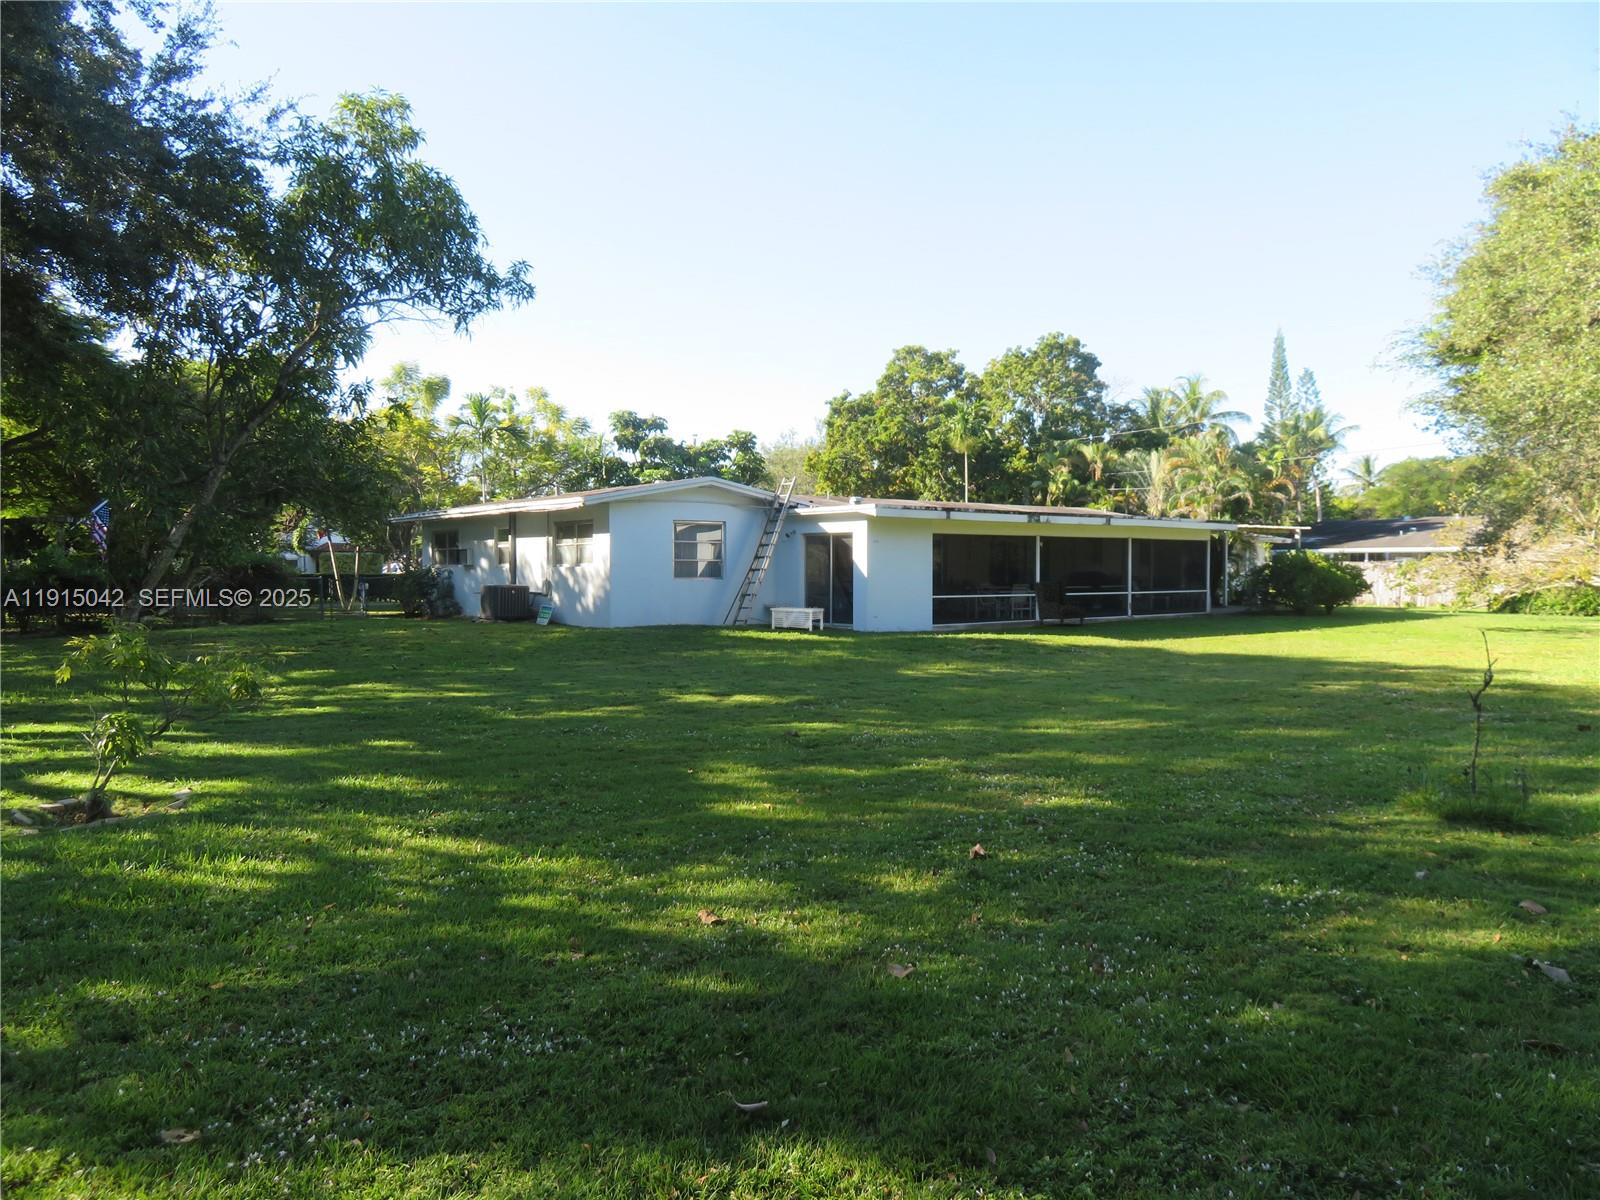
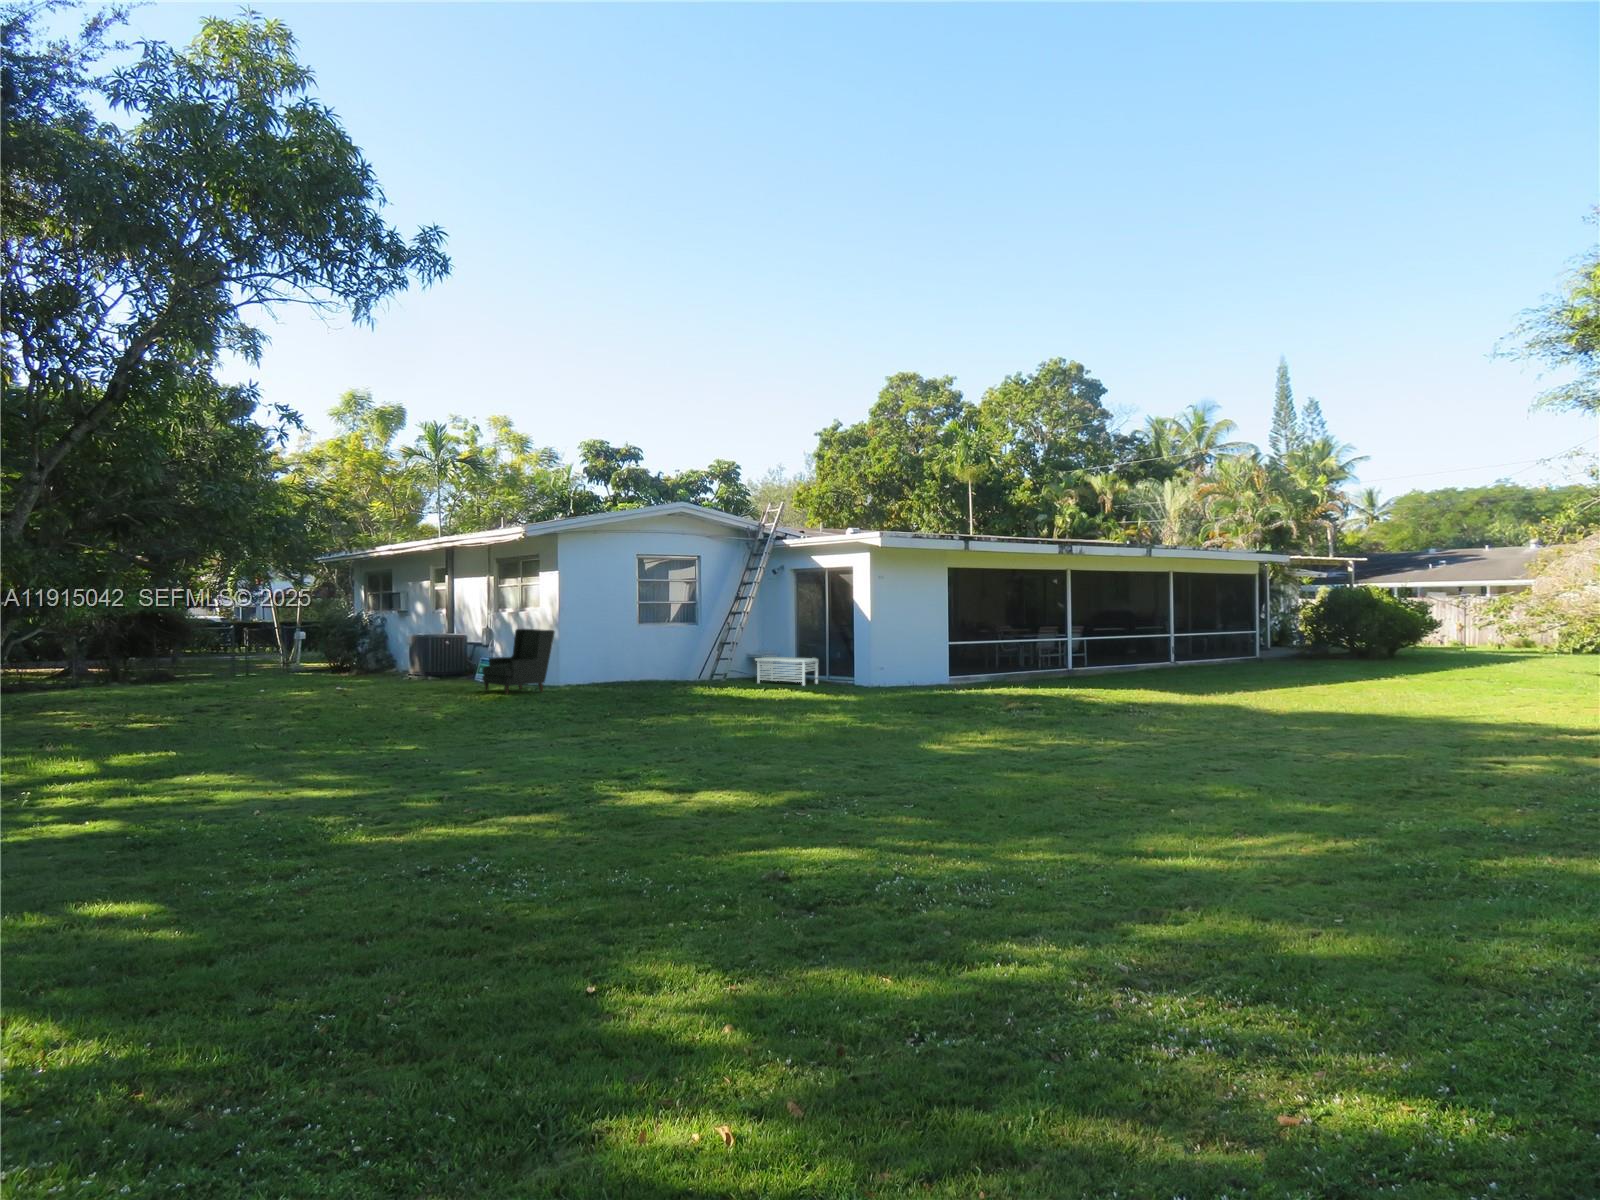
chair: present [1034,581,1085,626] -> present [482,629,554,695]

